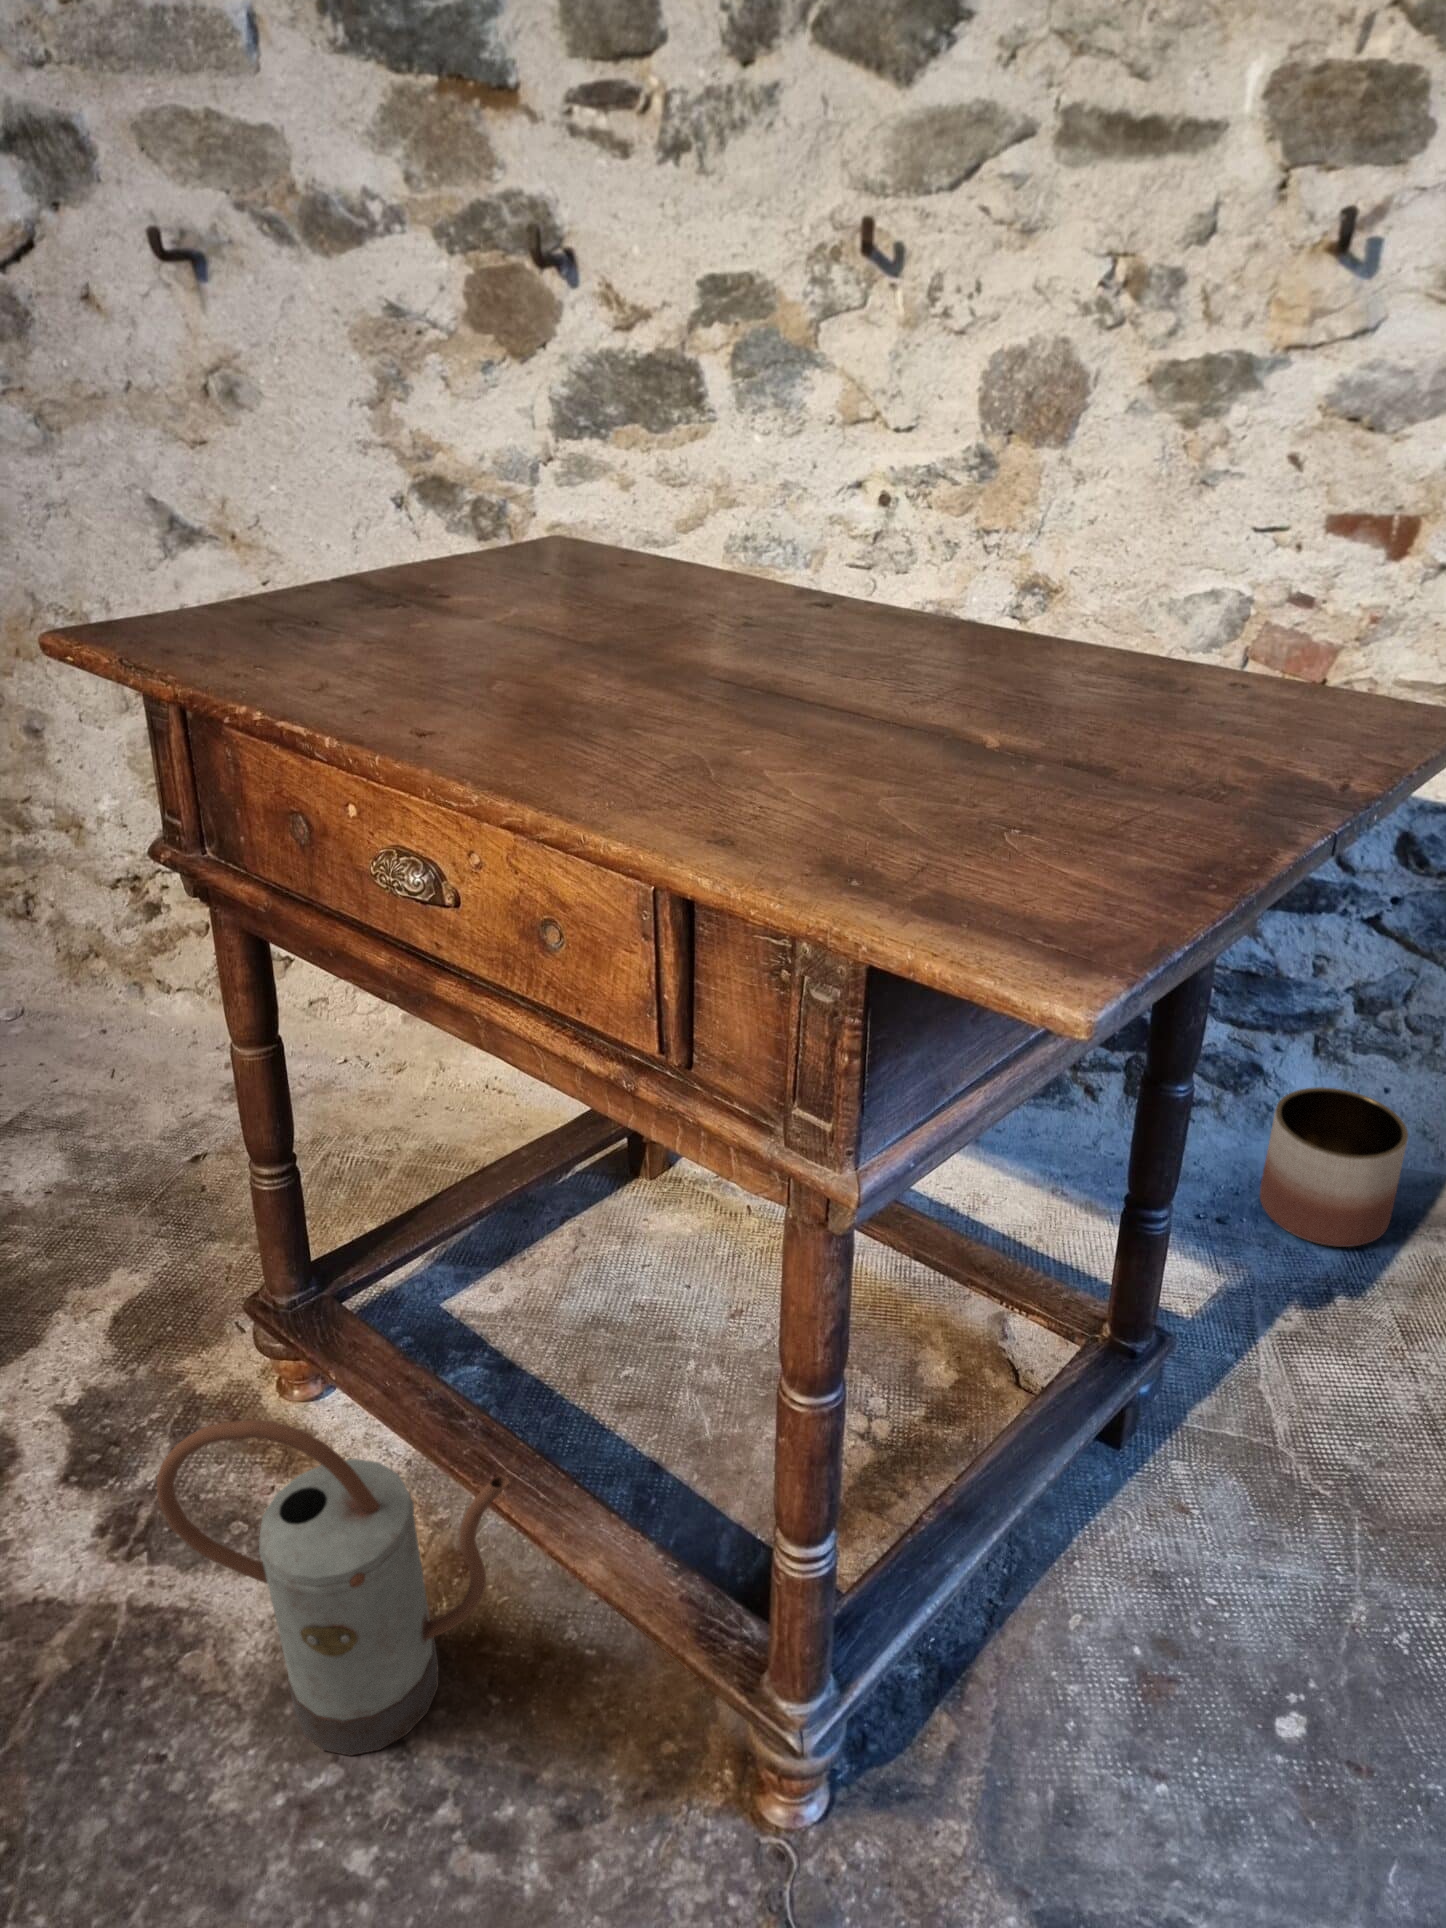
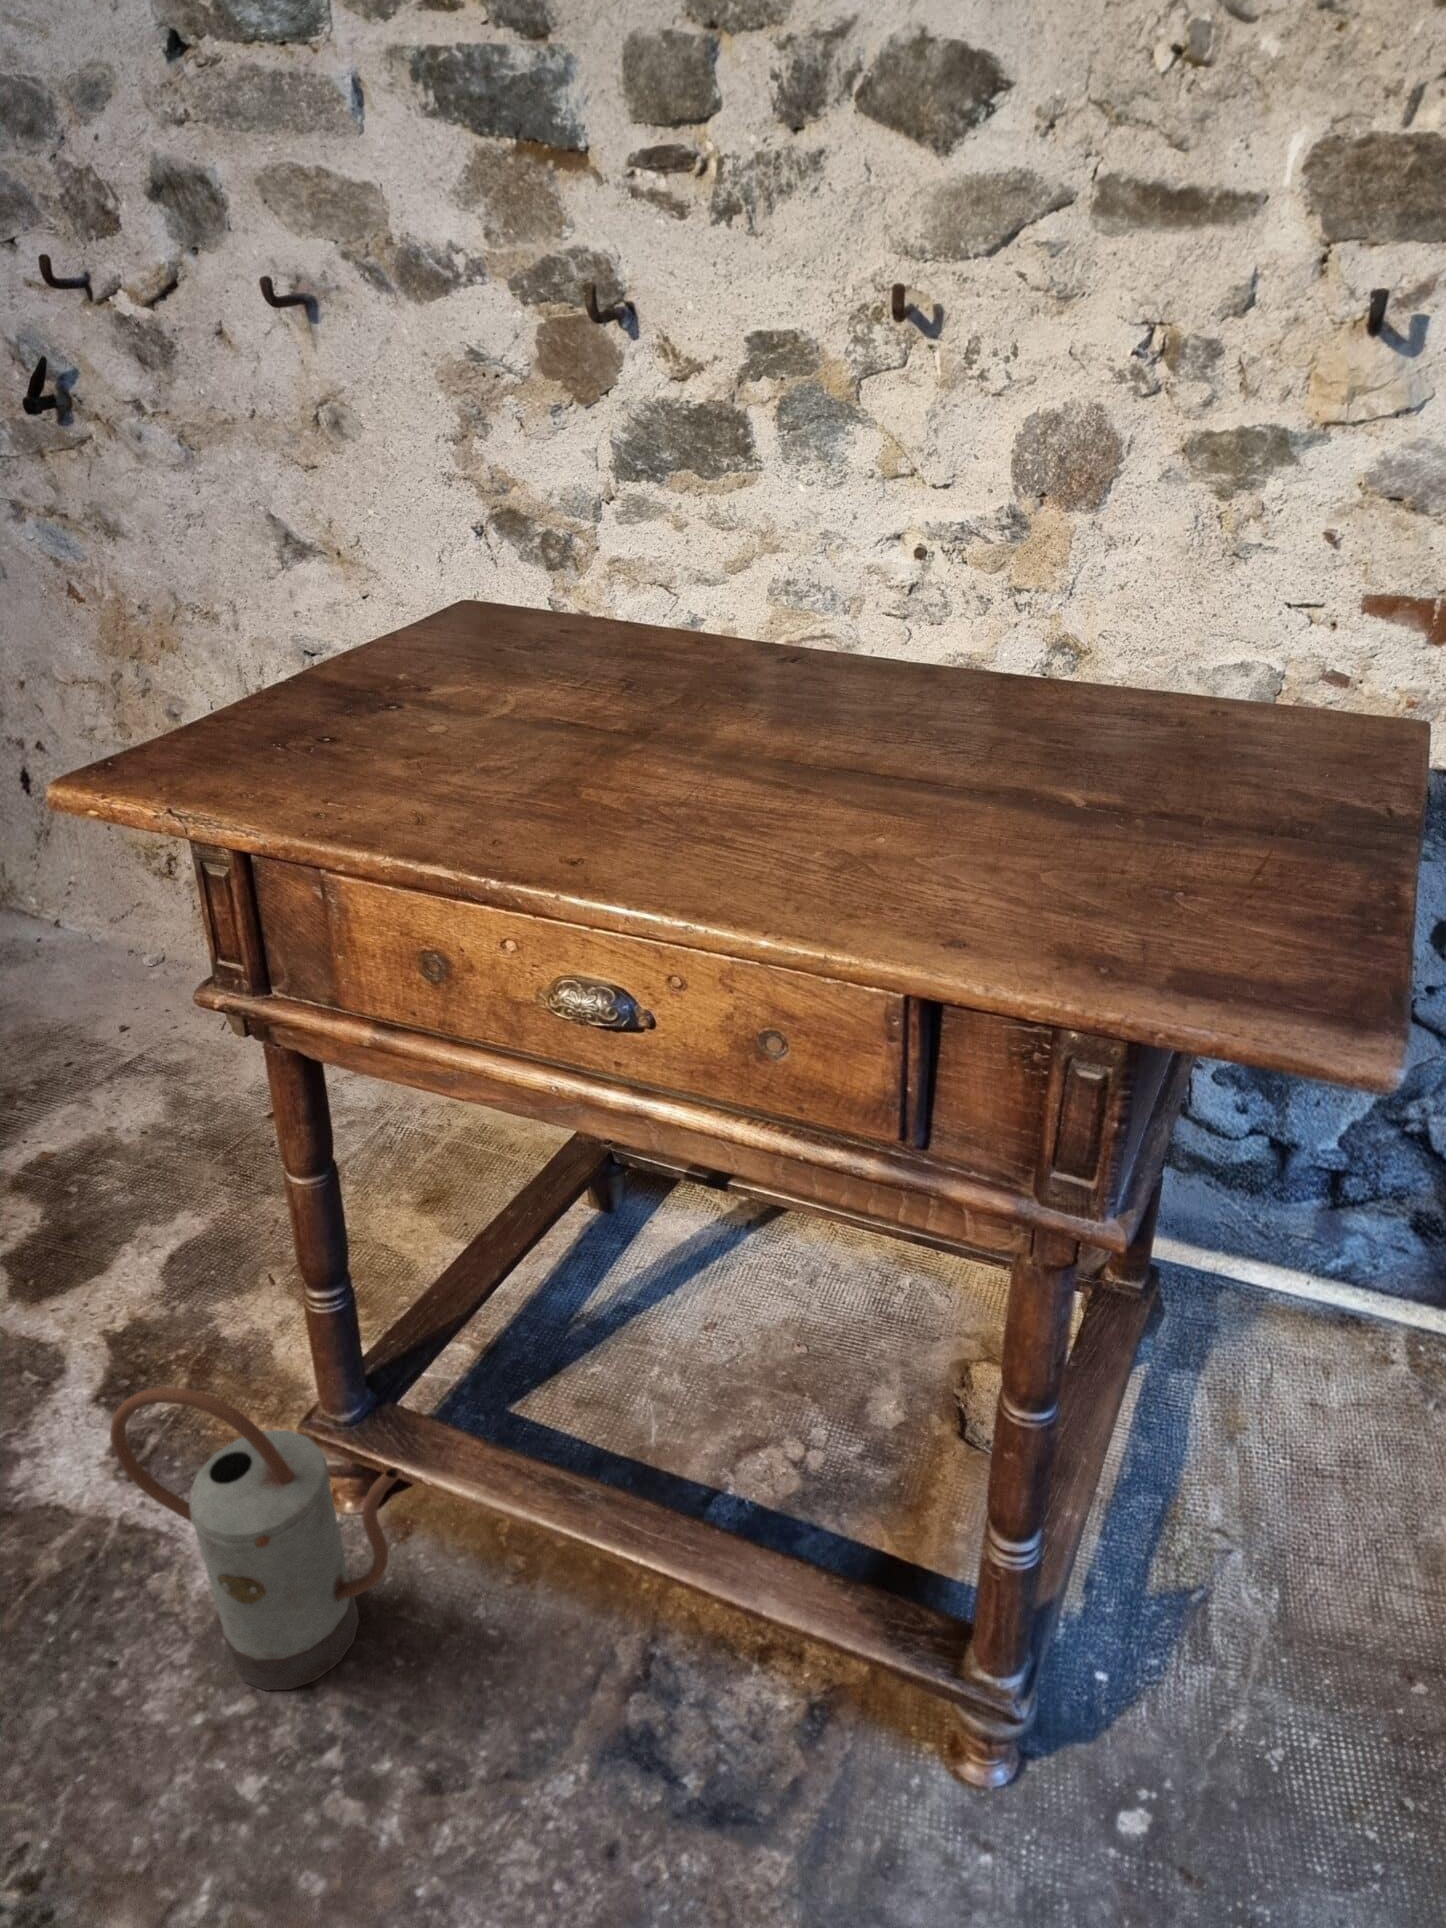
planter: present [1260,1087,1408,1247] -> none [1266,1172,1418,1340]

